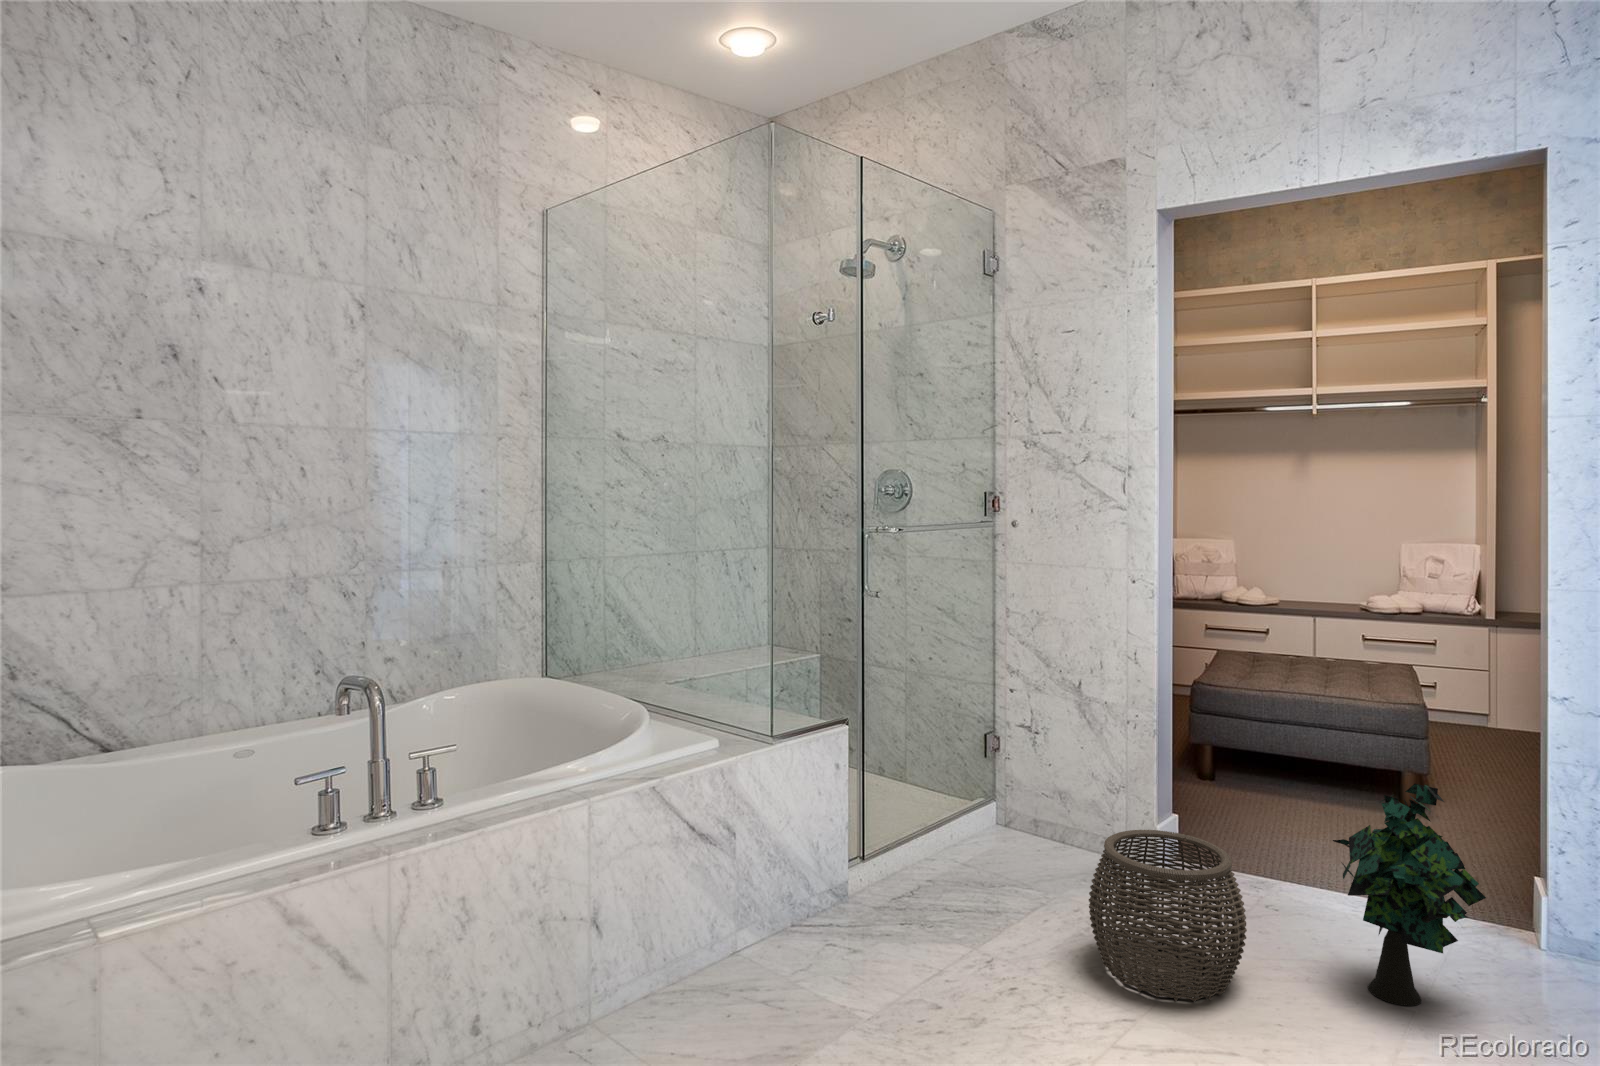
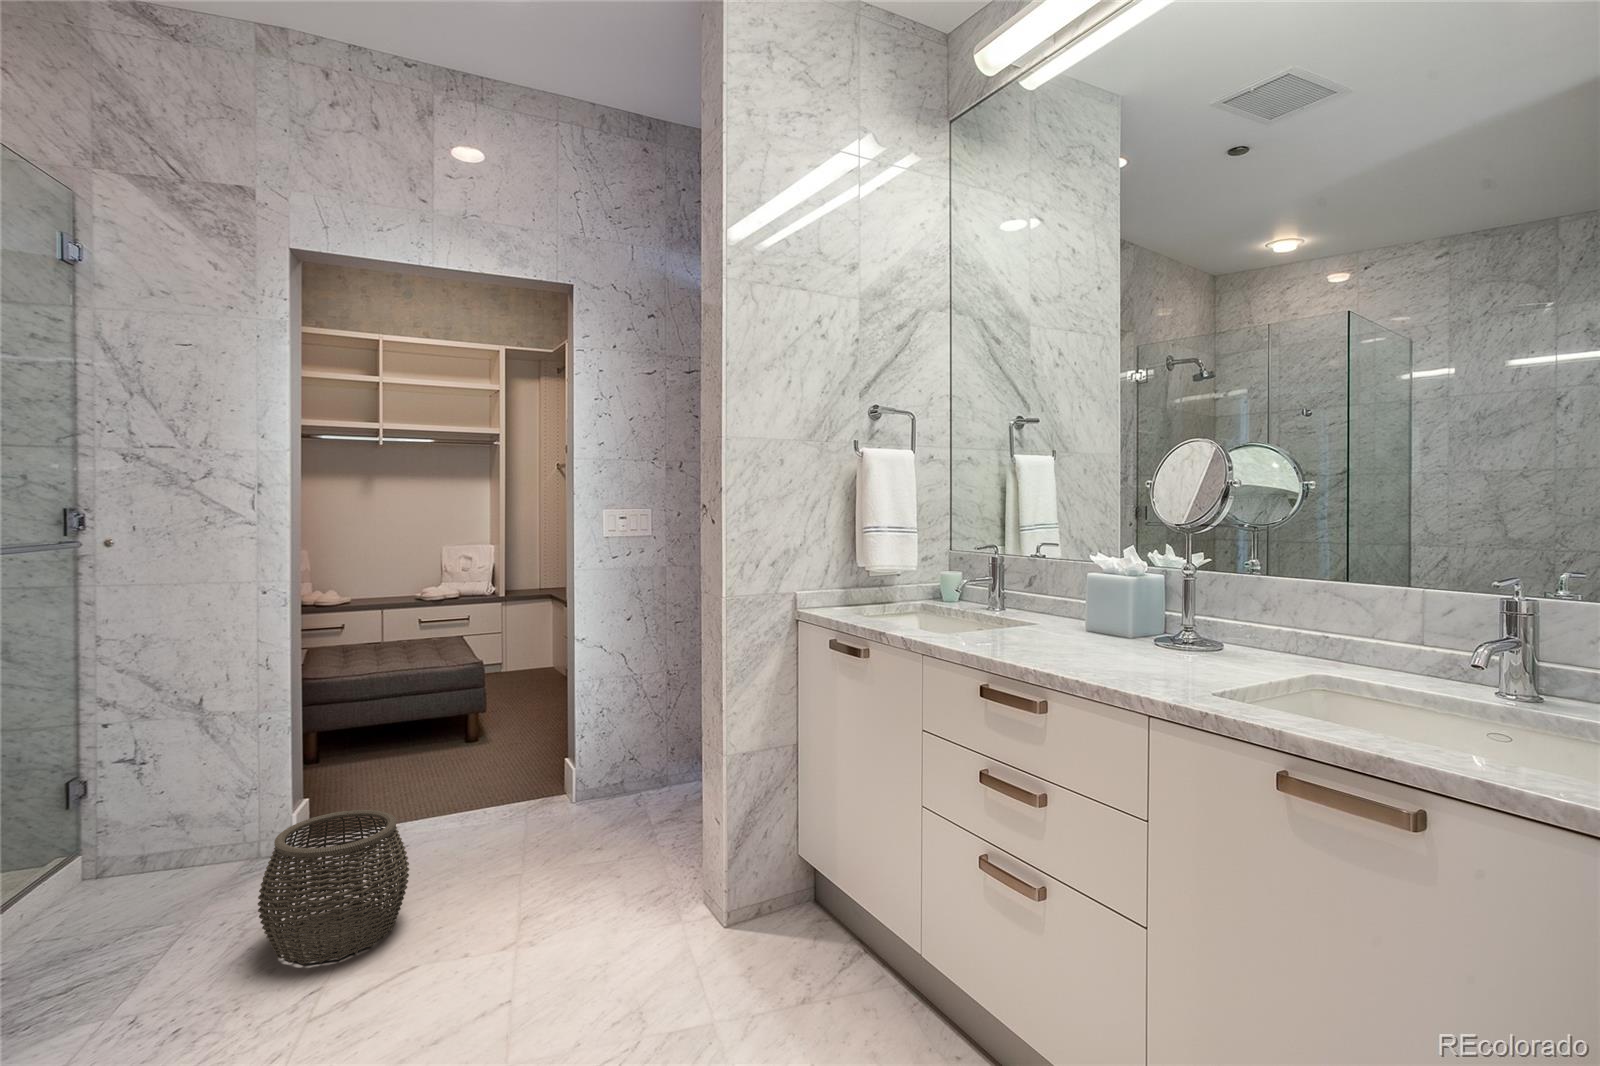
decorative plant: present [1333,784,1486,1006] -> none [461,719,559,878]

